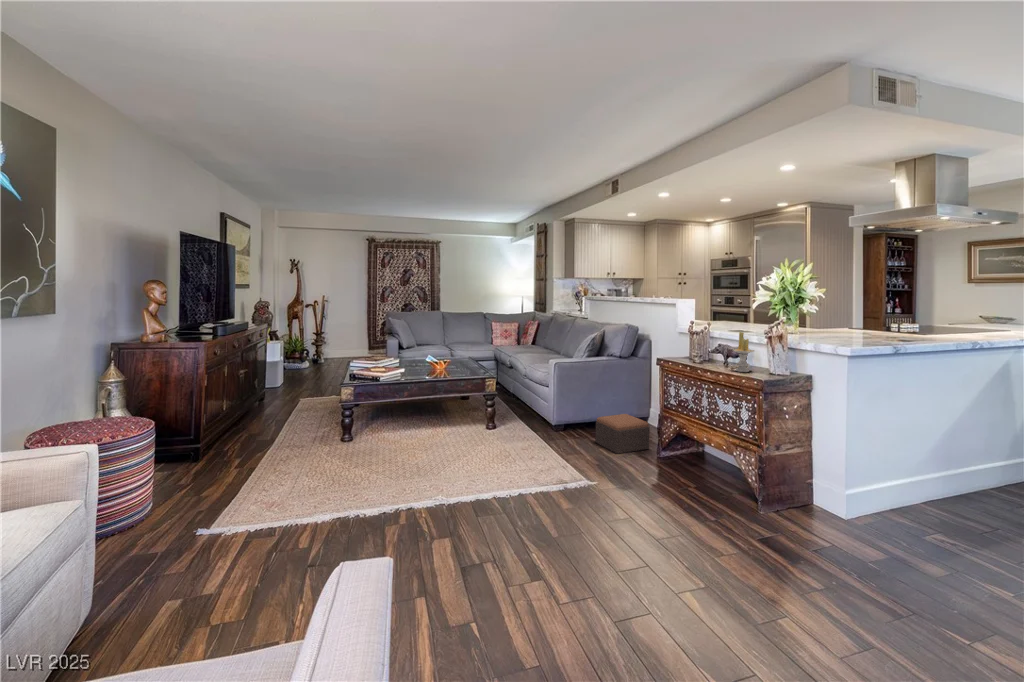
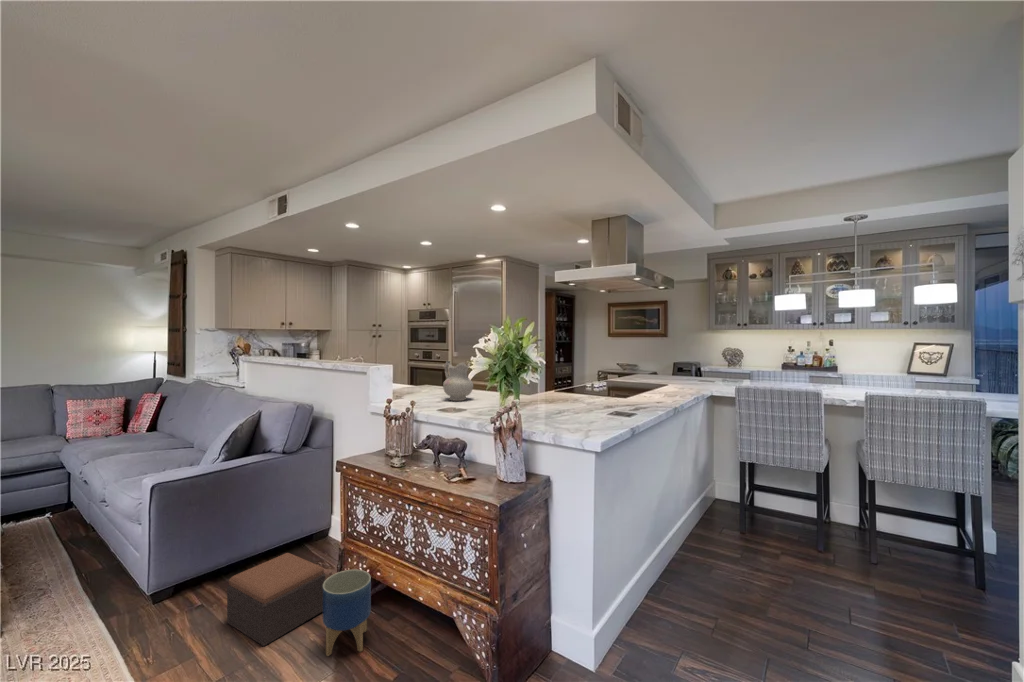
ceramic pitcher: none [737,298,764,329] -> present [443,361,473,401]
candle: present [733,332,754,372] -> none [446,419,475,480]
planter: none [650,423,679,467] -> present [323,569,371,656]

